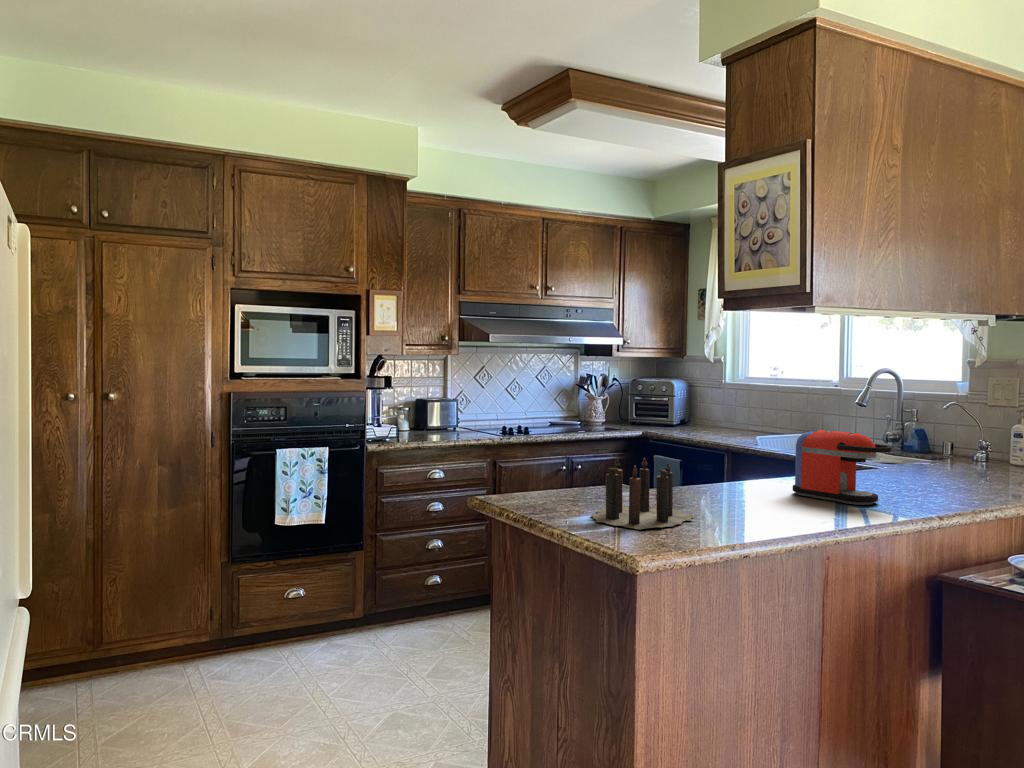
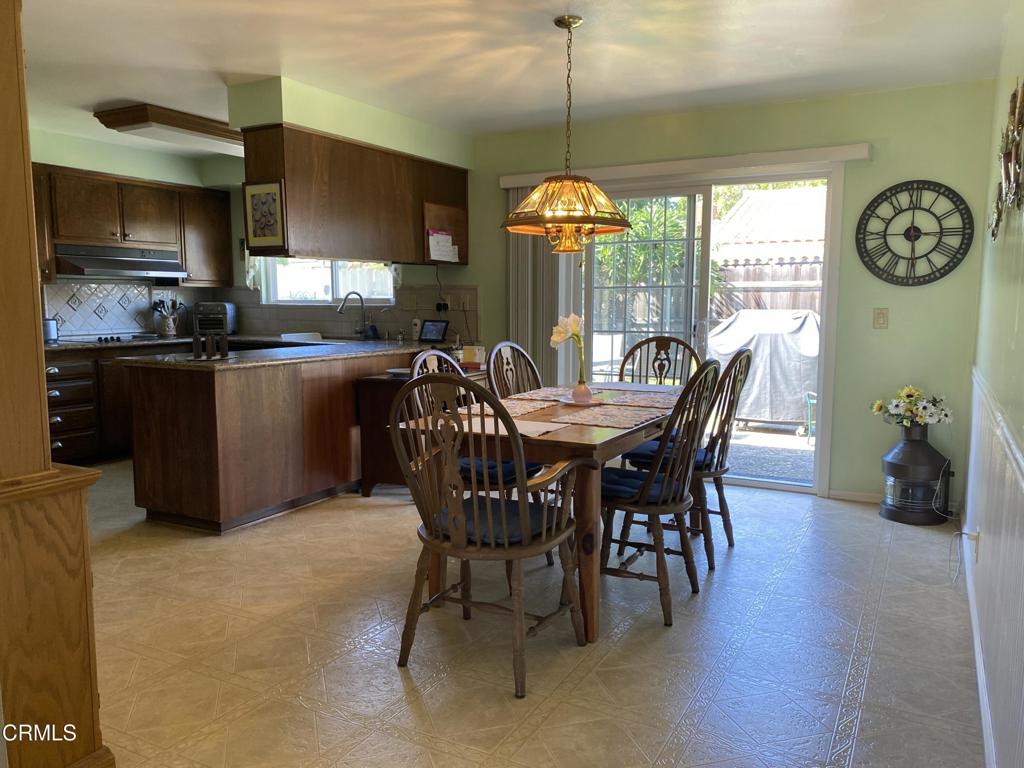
coffee maker: present [793,430,892,505] -> none [291,317,334,350]

